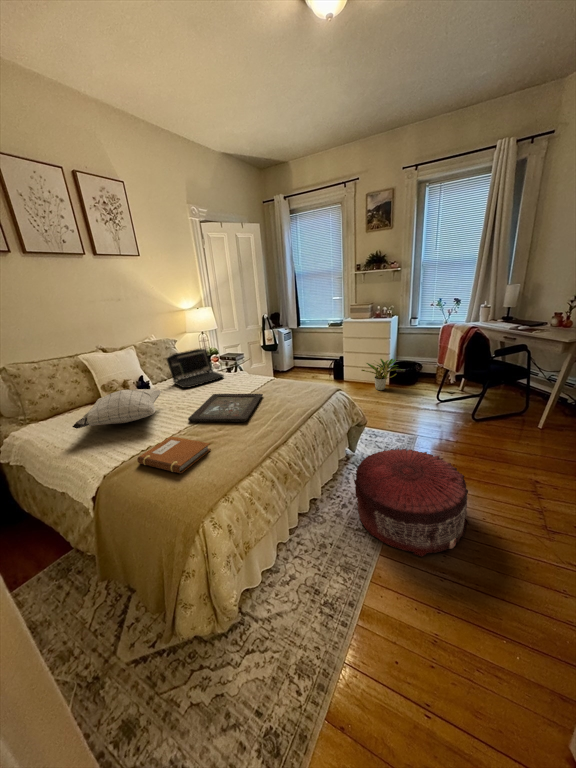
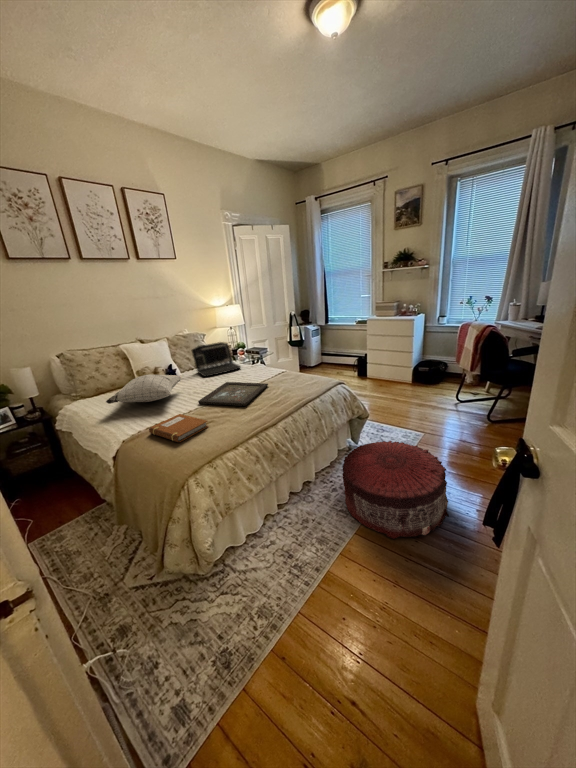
potted plant: present [361,359,402,390] -> none [381,357,426,388]

